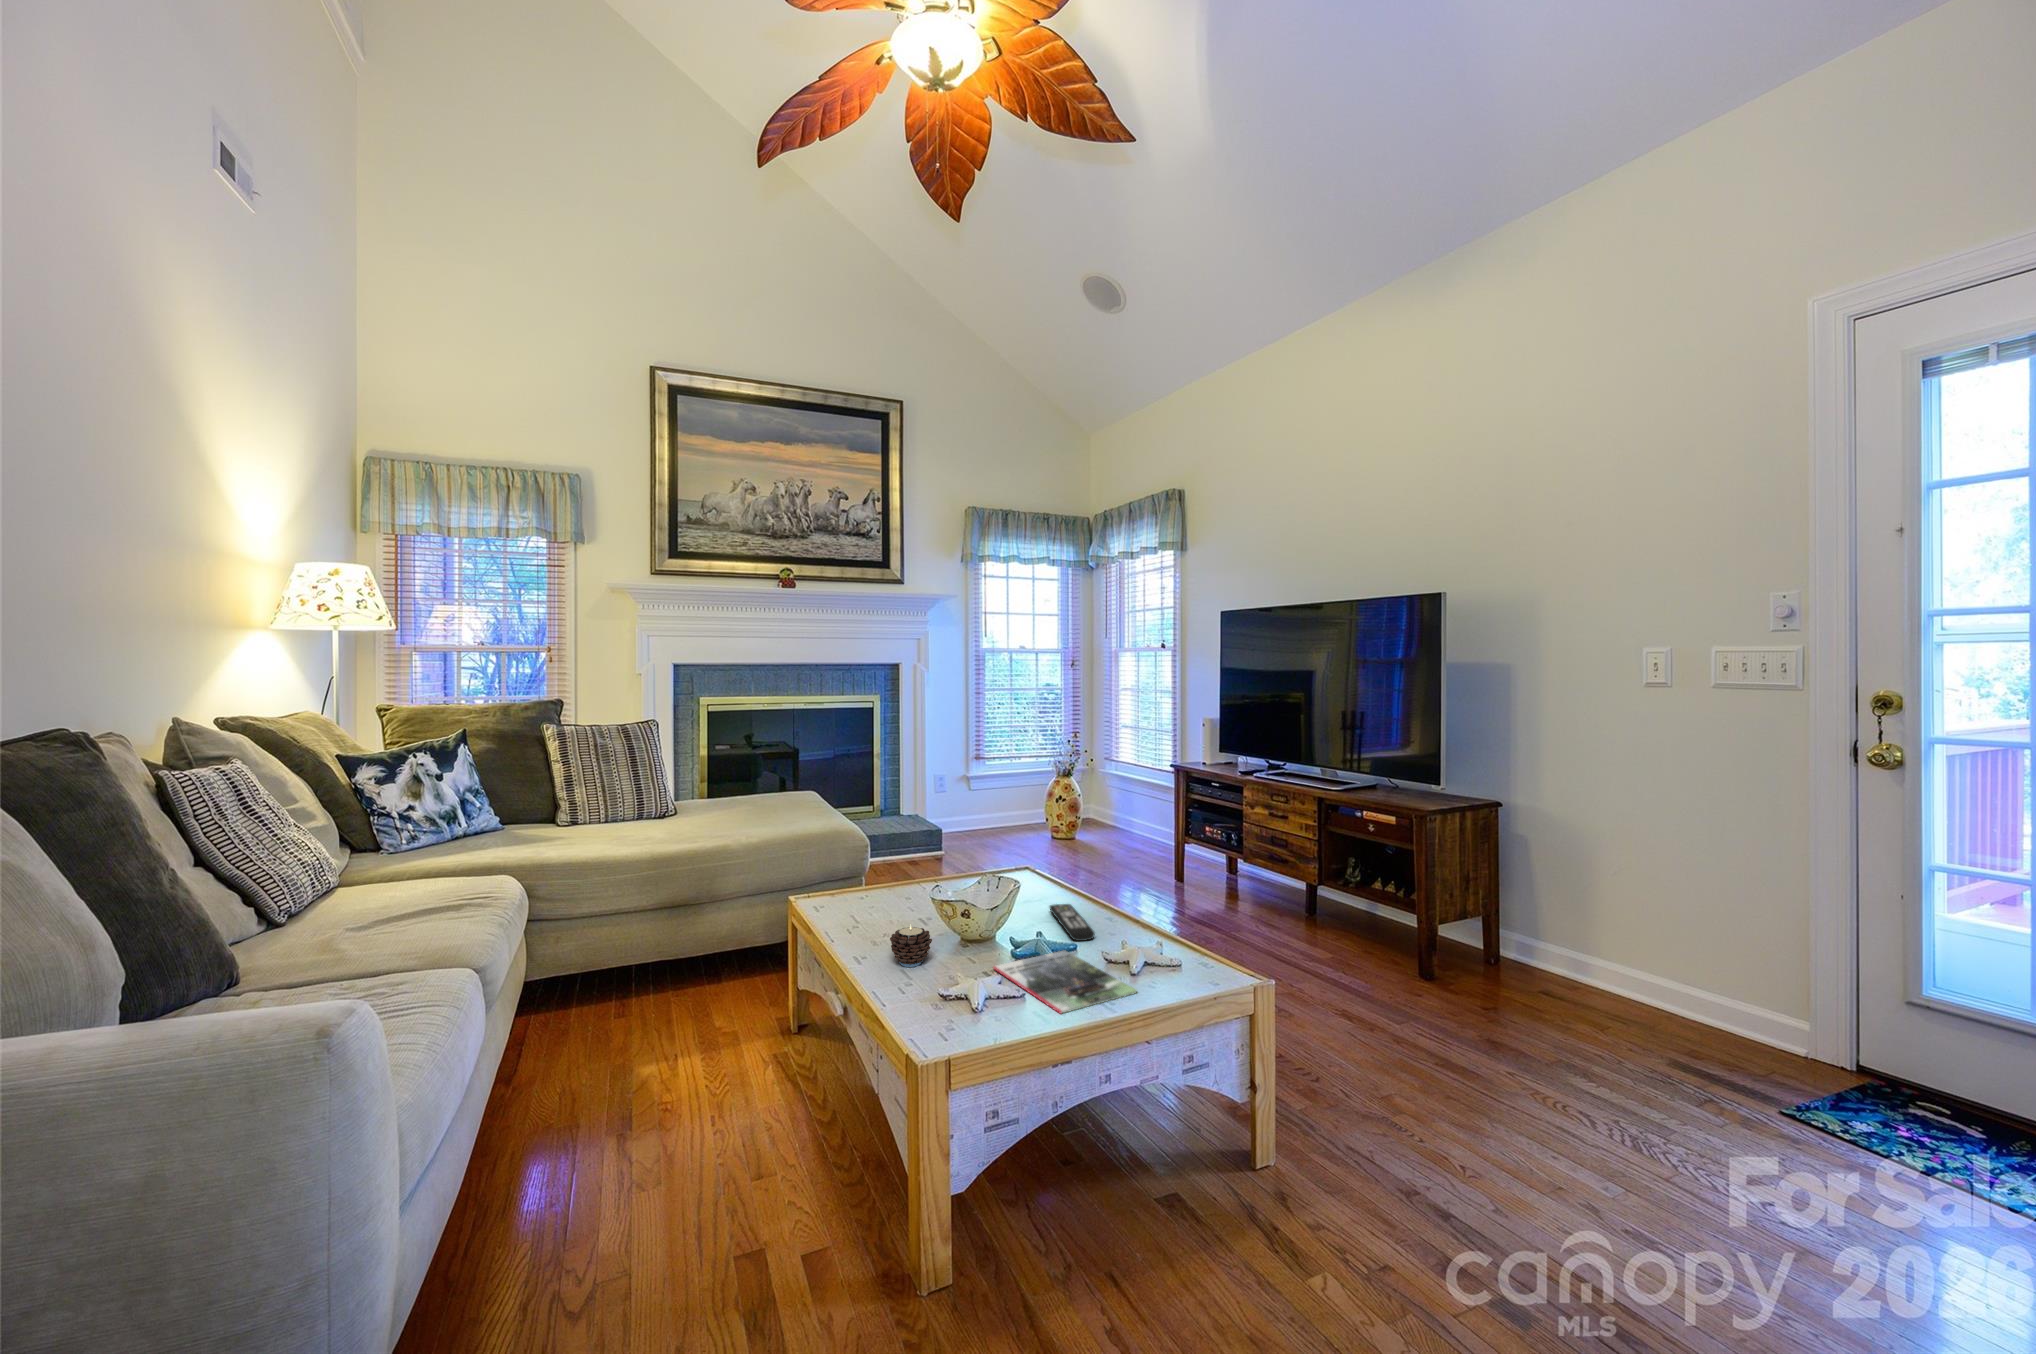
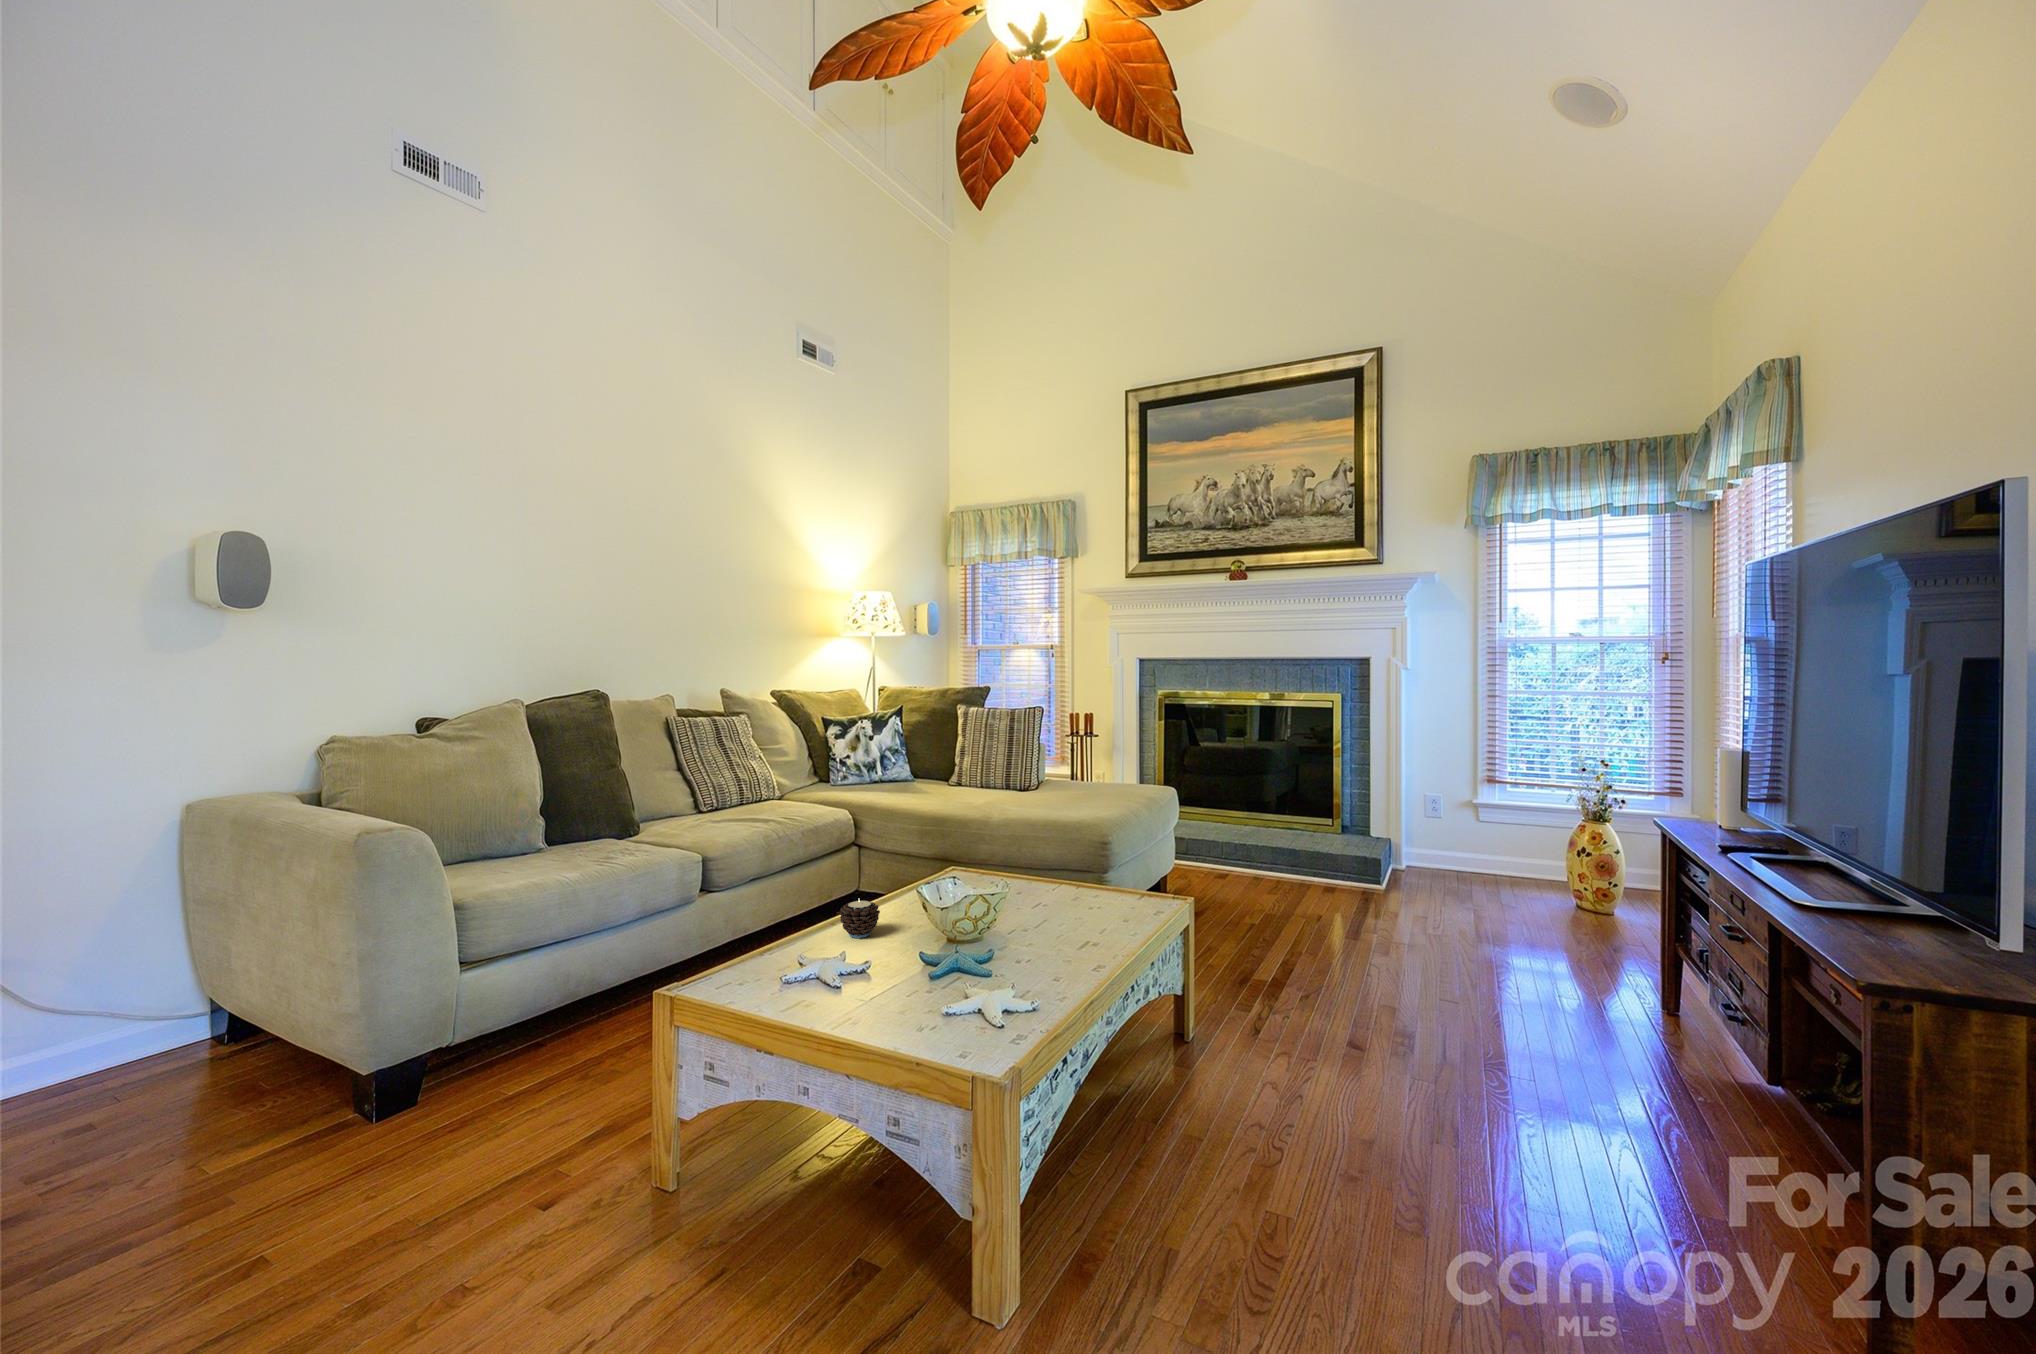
remote control: present [1050,904,1095,941] -> none [998,931,1086,972]
magazine: present [994,951,1137,1013] -> none [804,957,960,1026]

